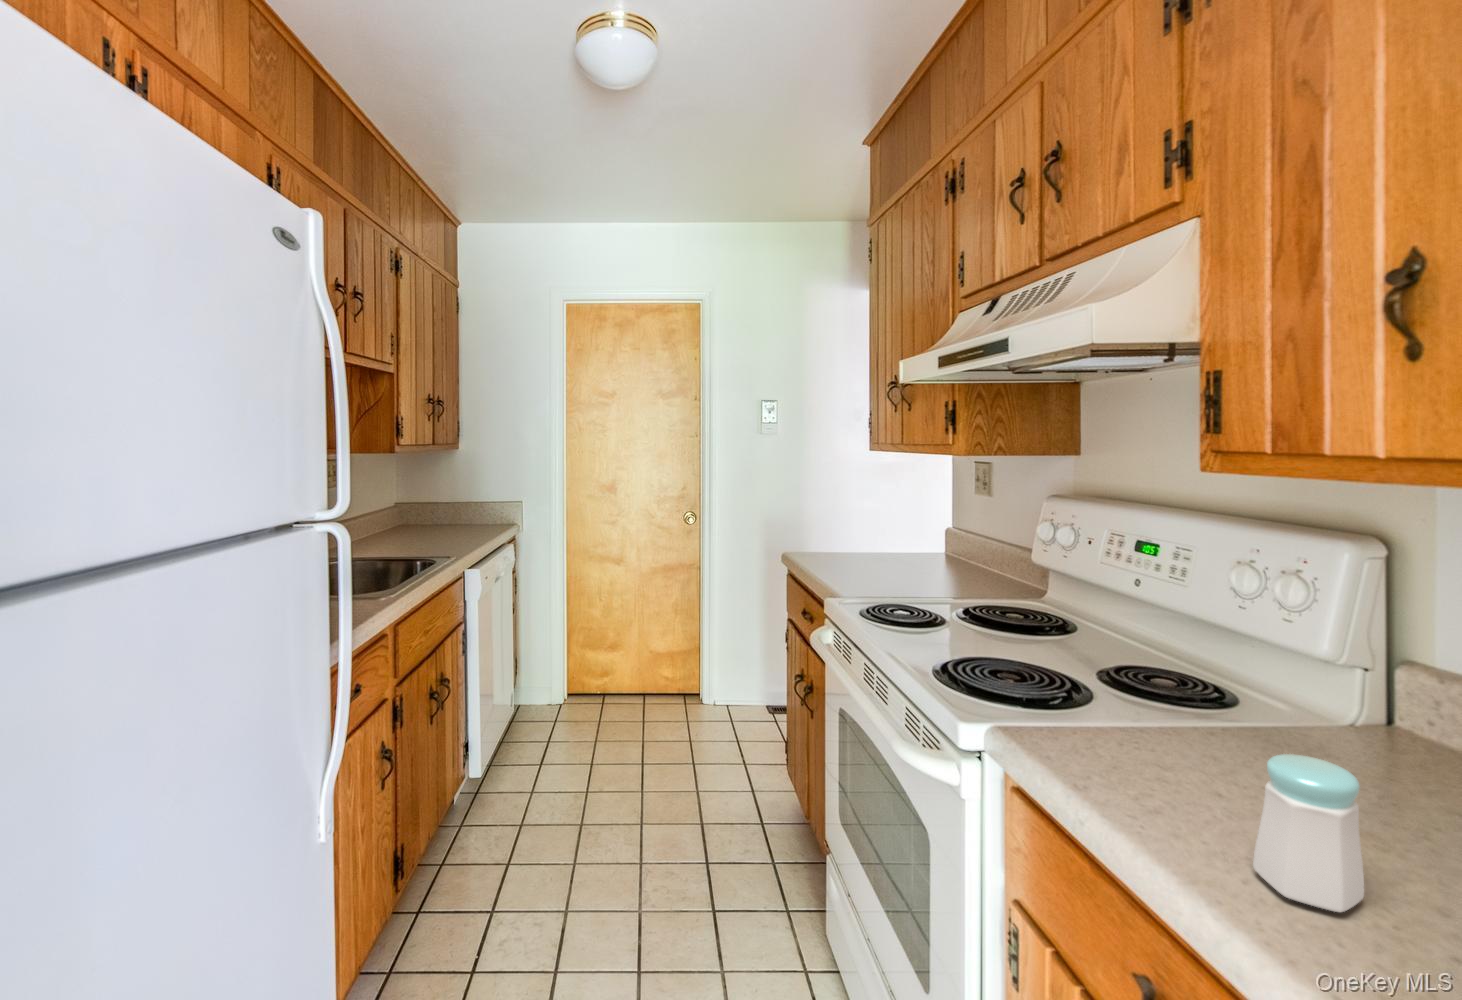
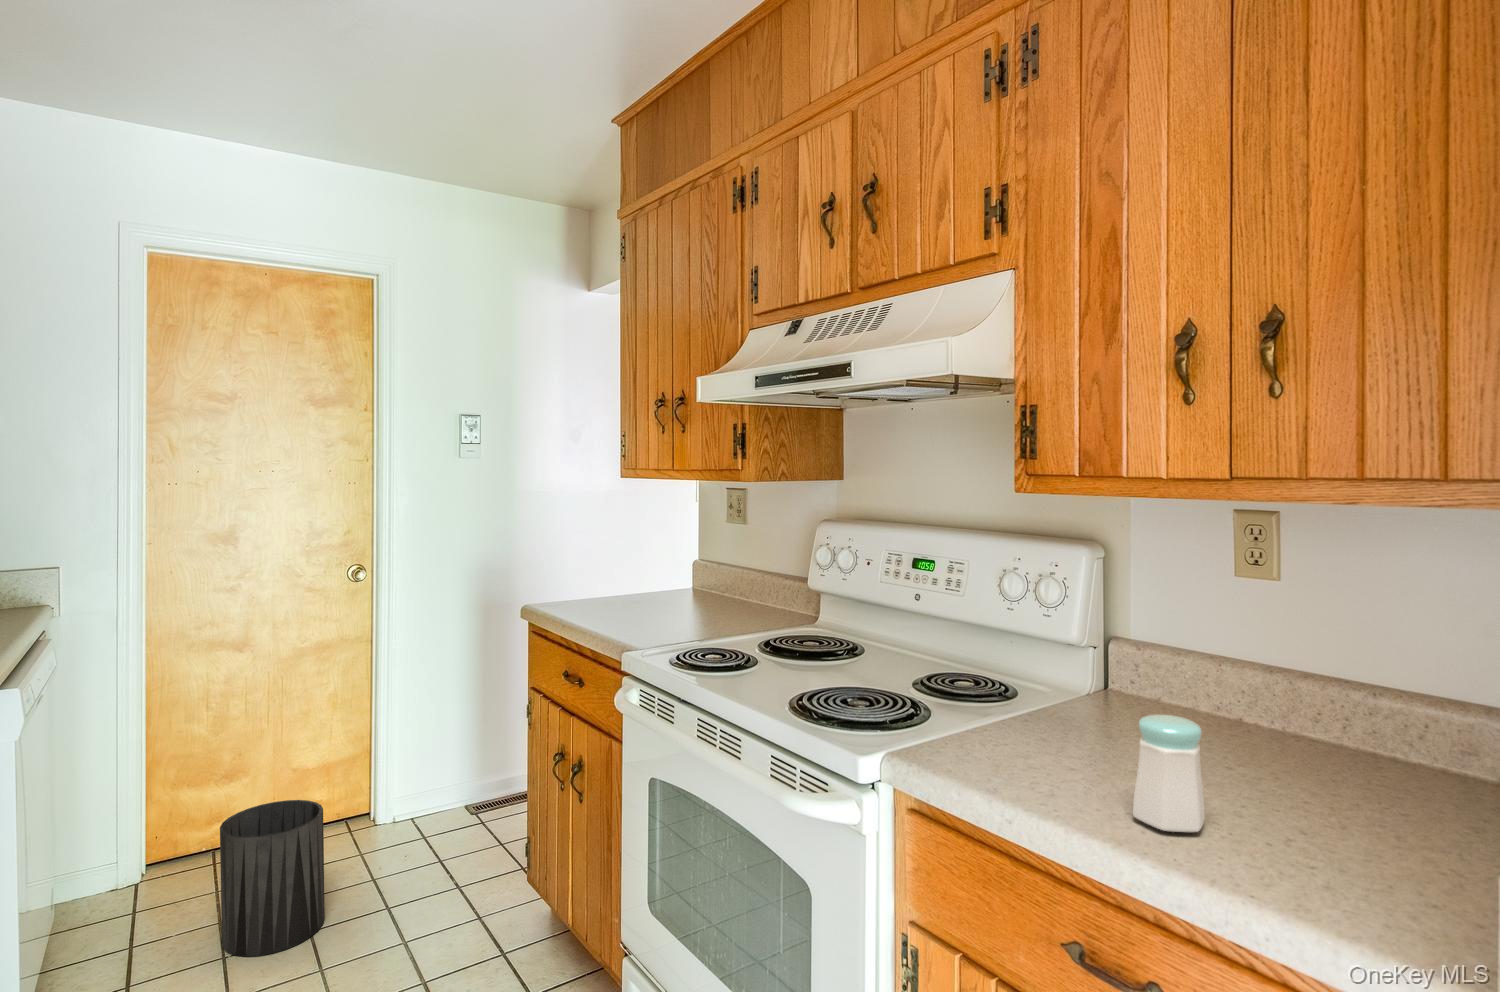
trash can: none [598,680,662,781] -> present [220,800,325,957]

